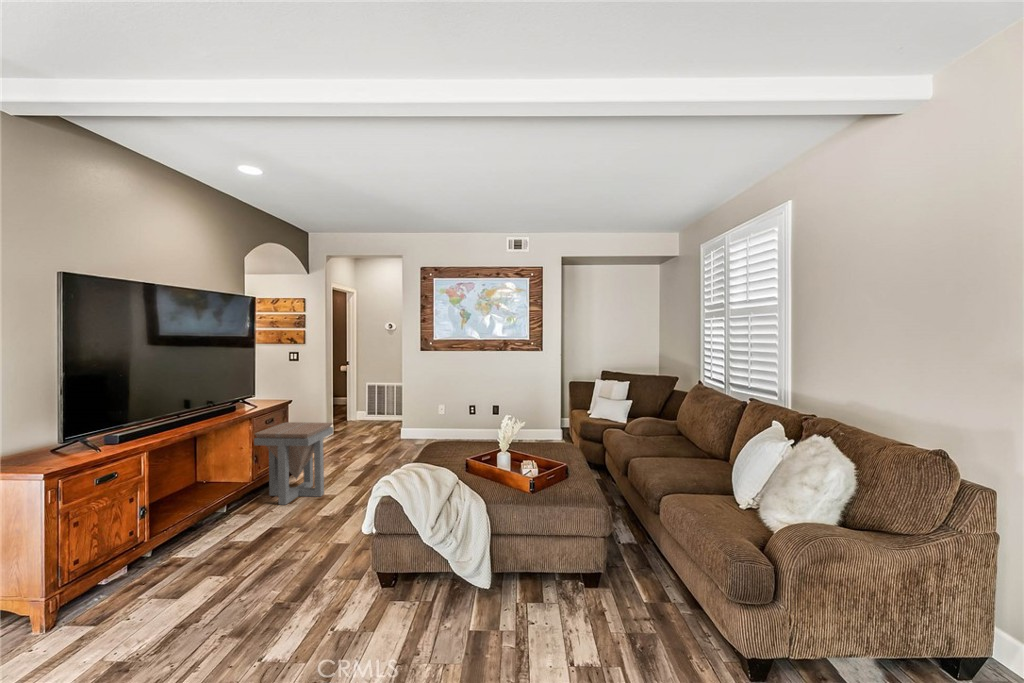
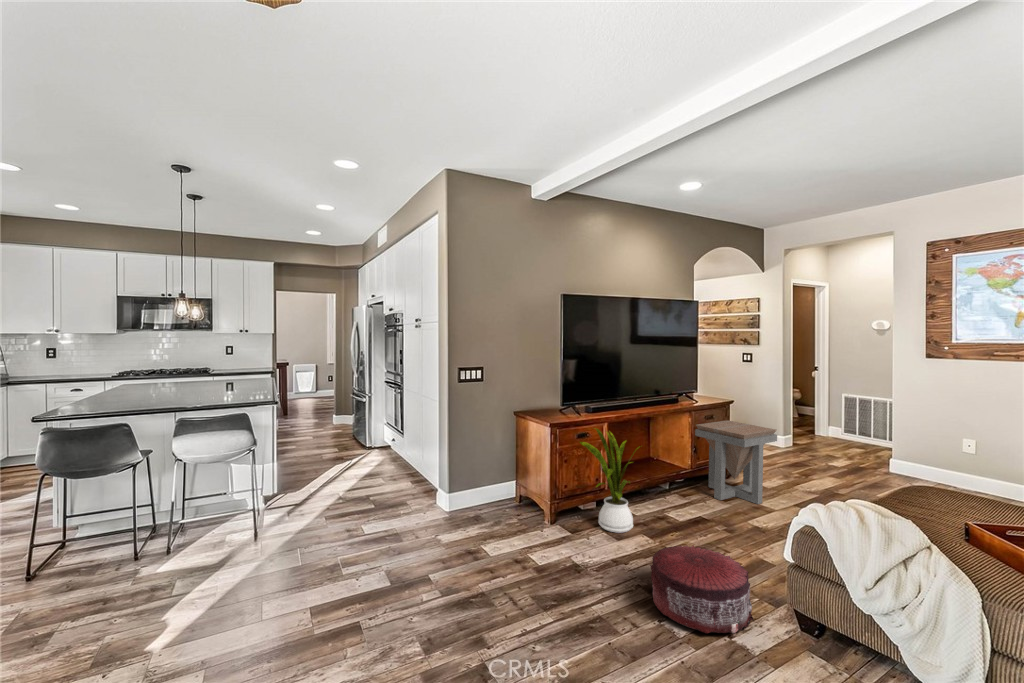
house plant: none [104,463,205,591] -> present [580,428,640,533]
pouf: none [239,553,348,646] -> present [650,545,753,633]

